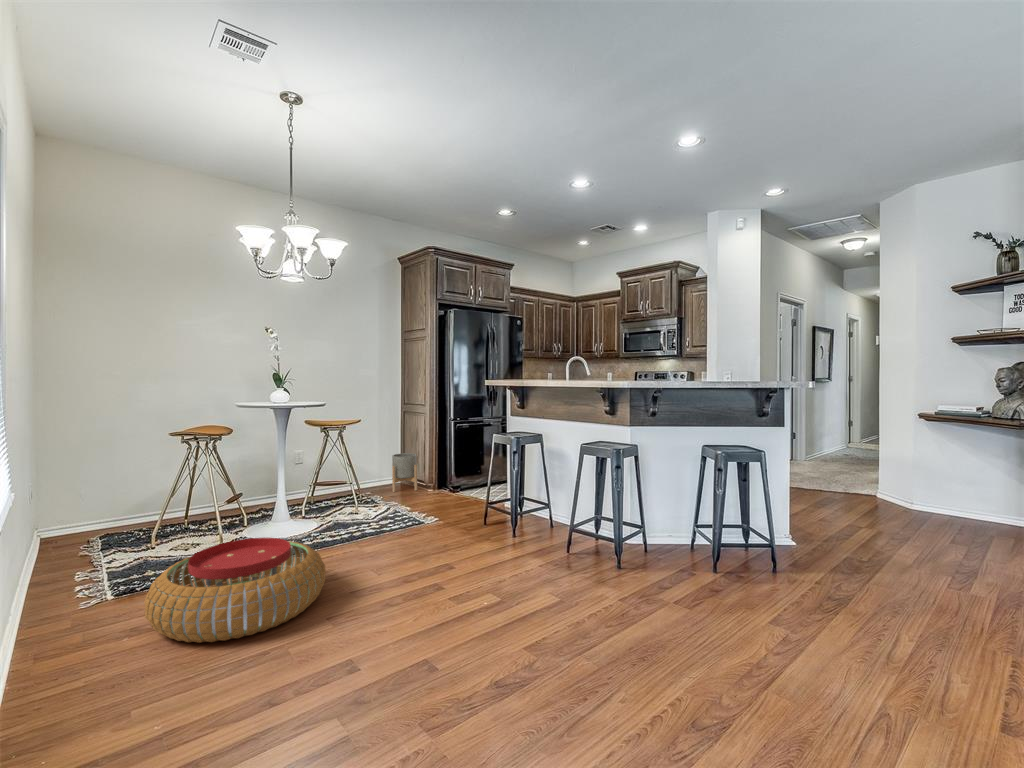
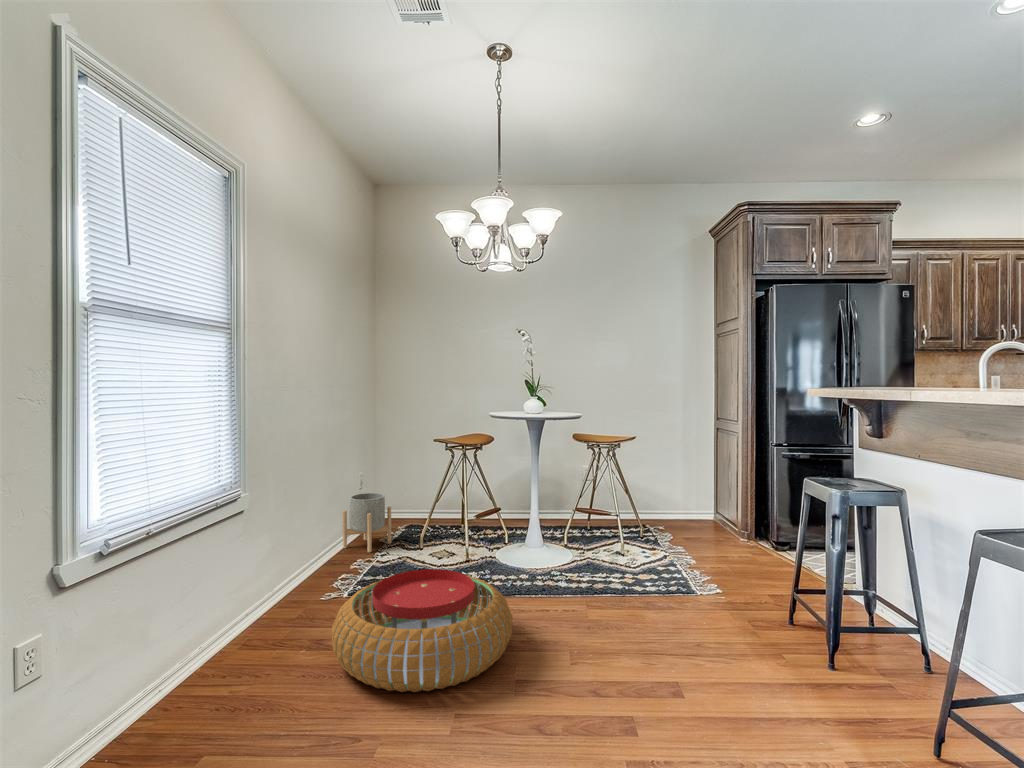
planter: present [392,453,417,492] -> present [343,493,391,552]

